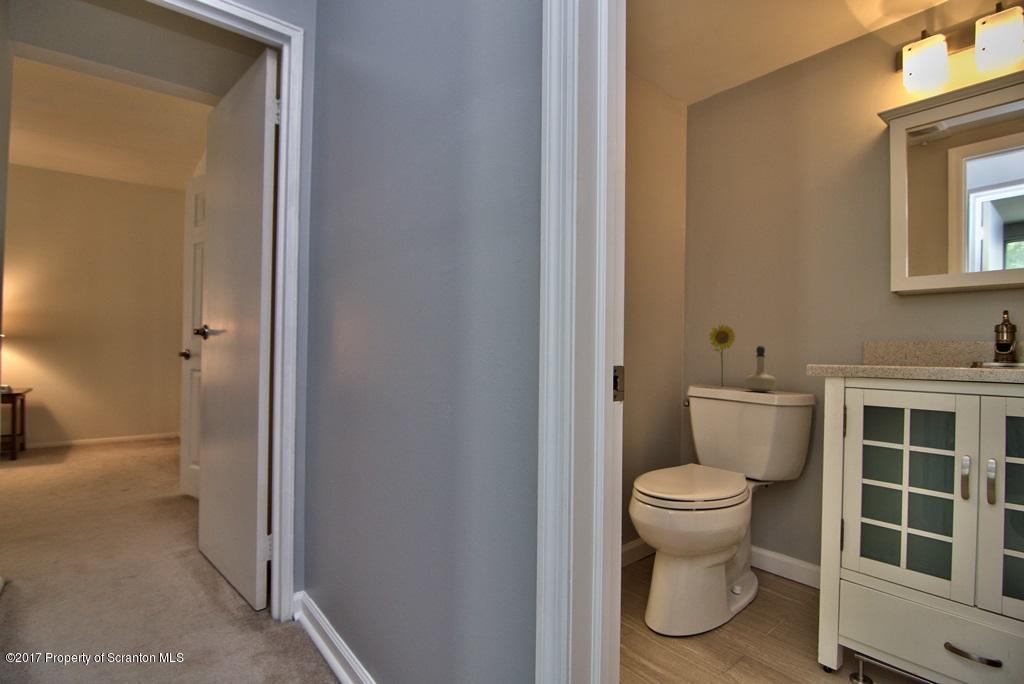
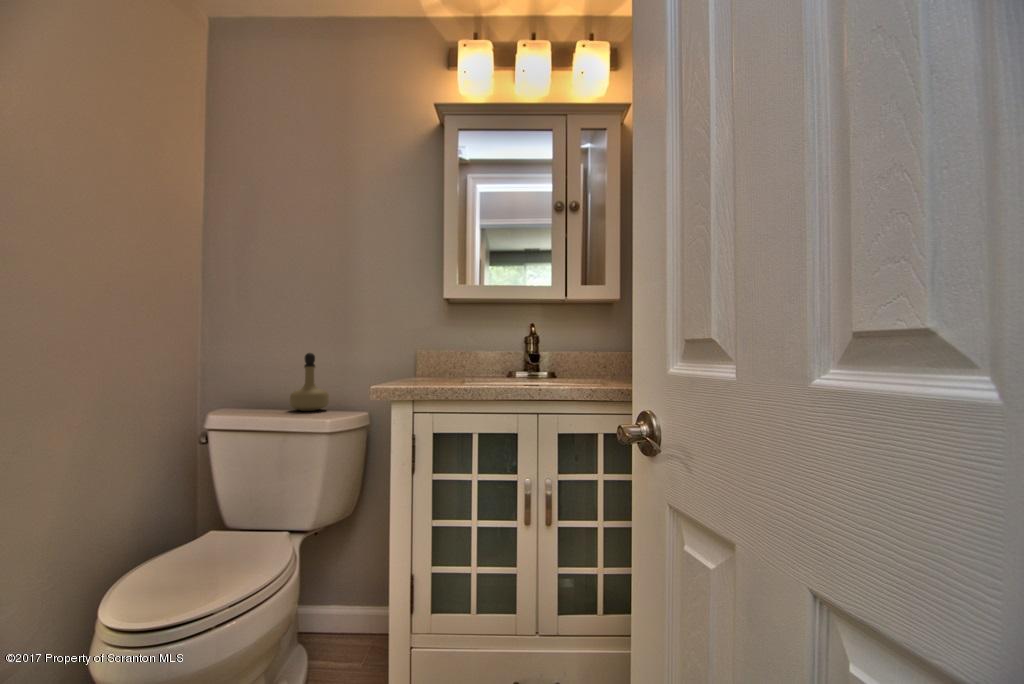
flower: present [709,325,735,387] -> none [240,324,279,406]

